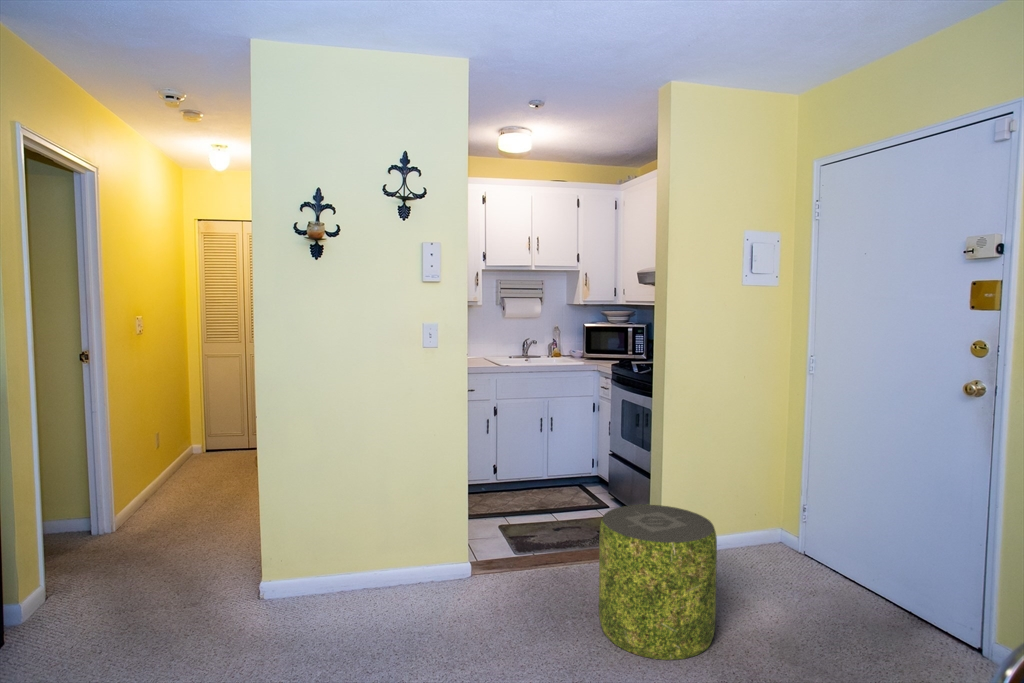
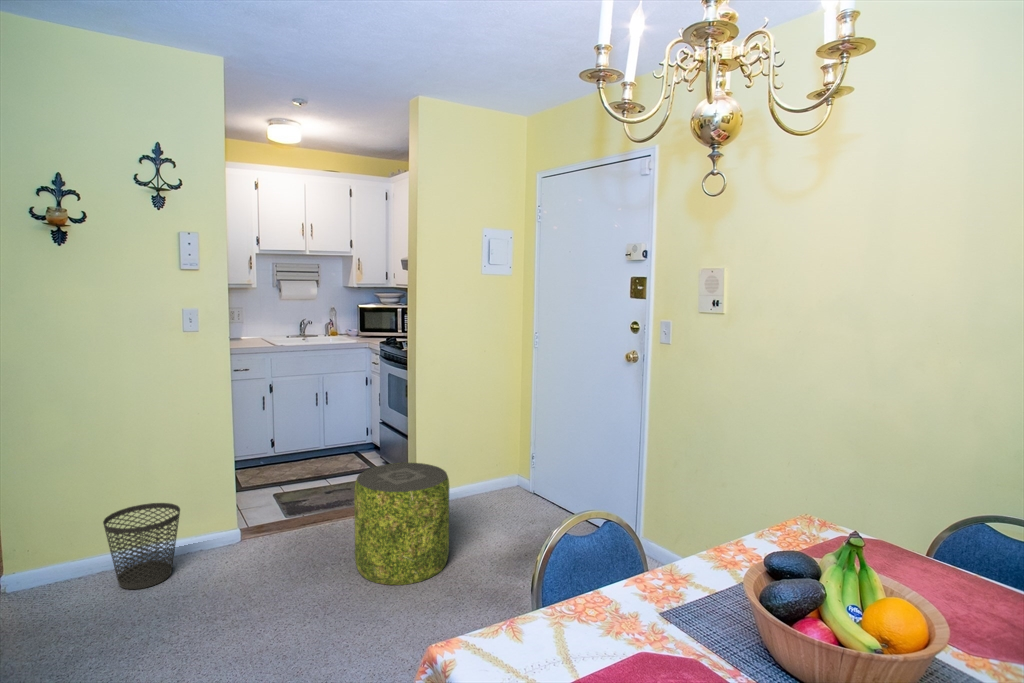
wastebasket: none [346,525,416,616] -> present [103,503,180,589]

